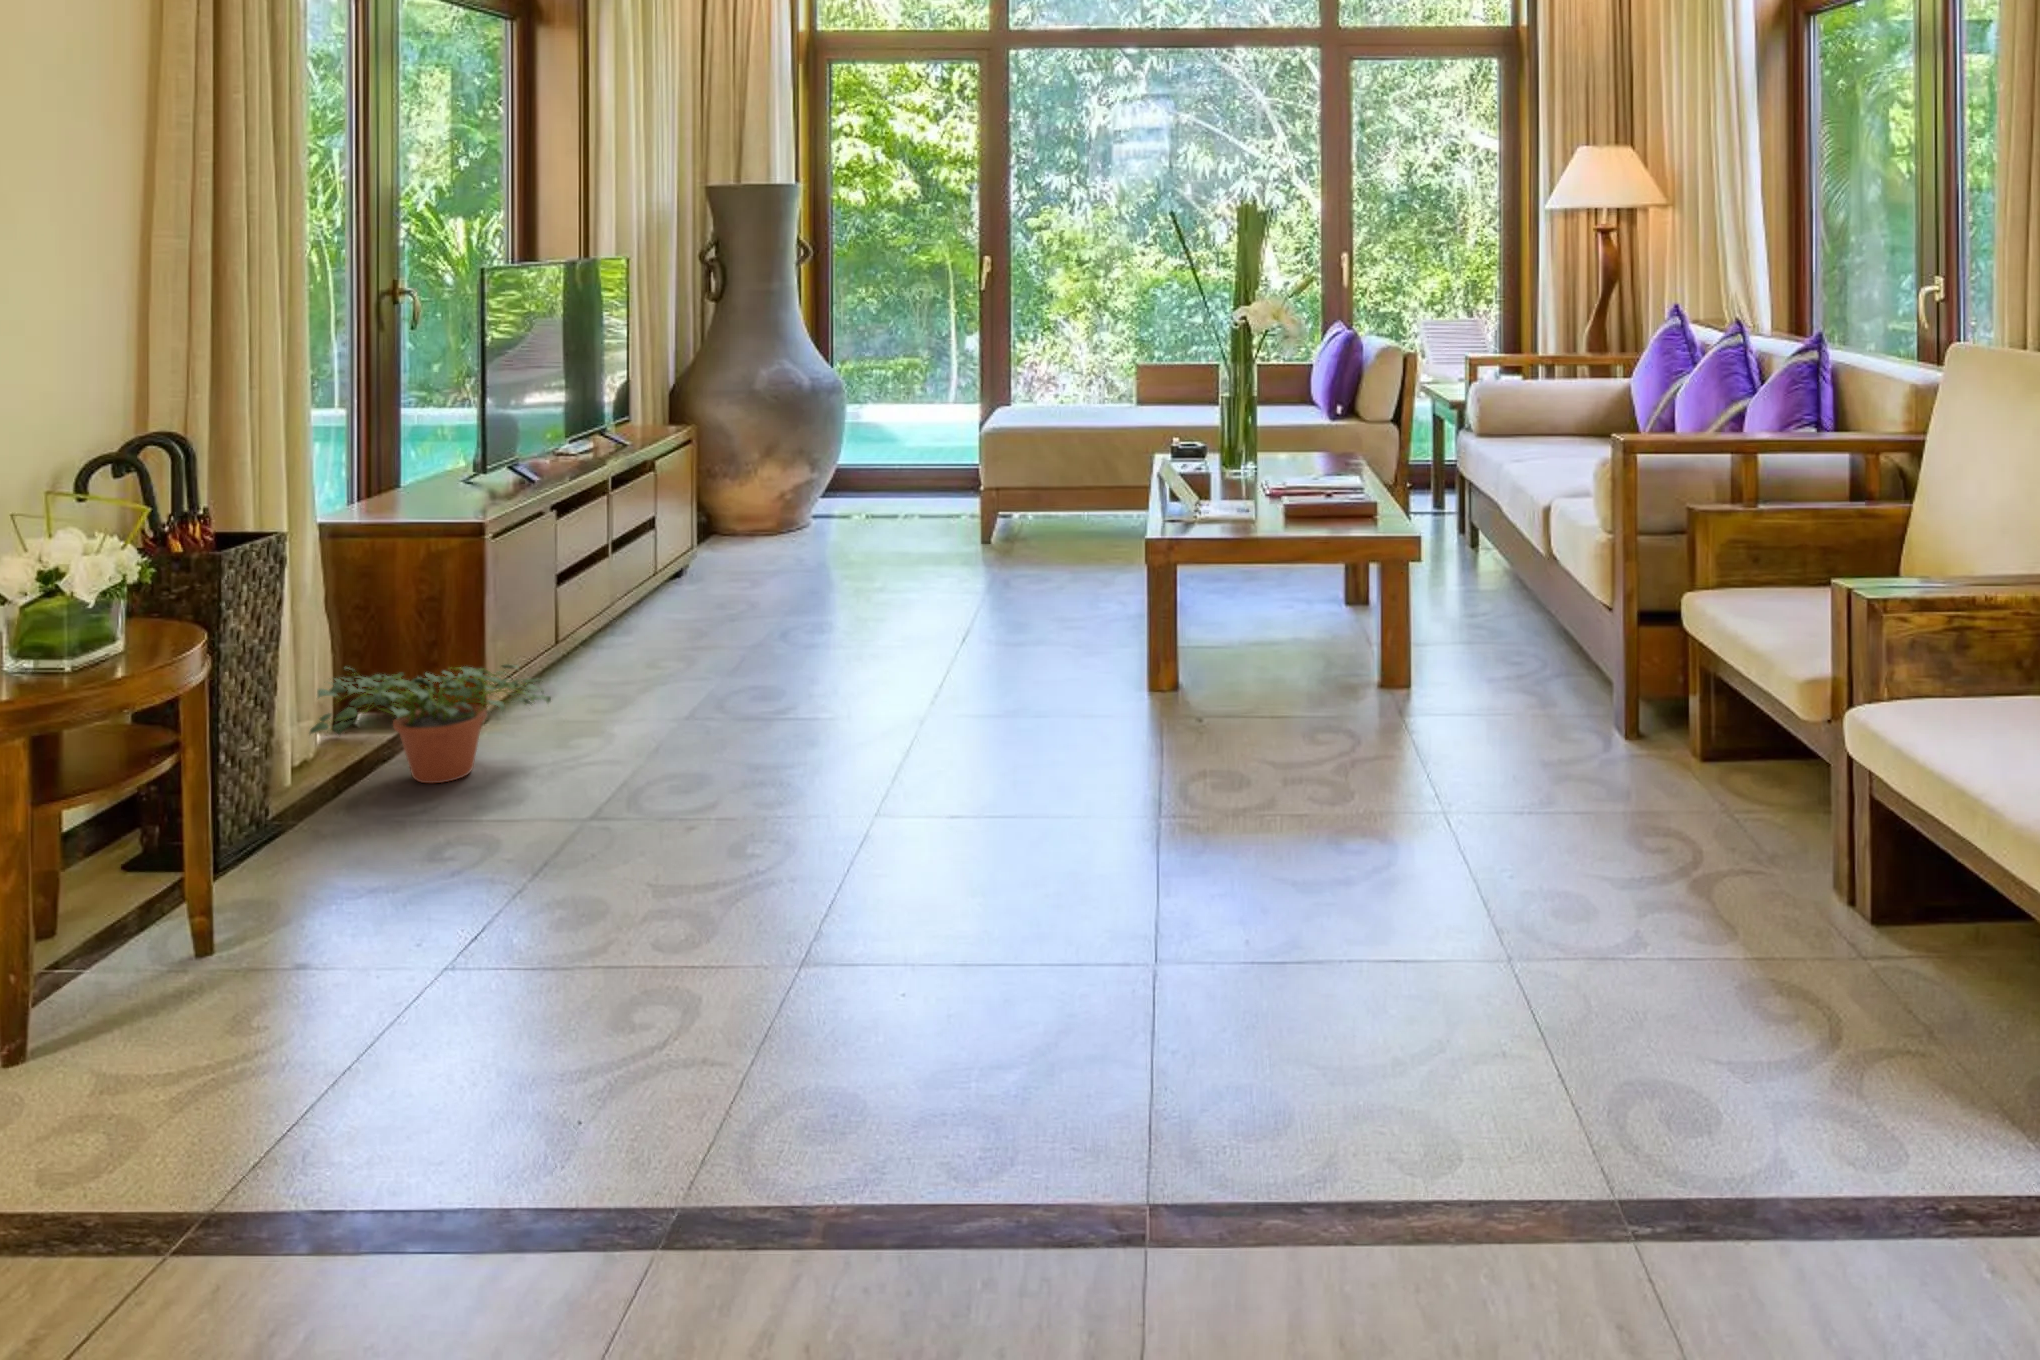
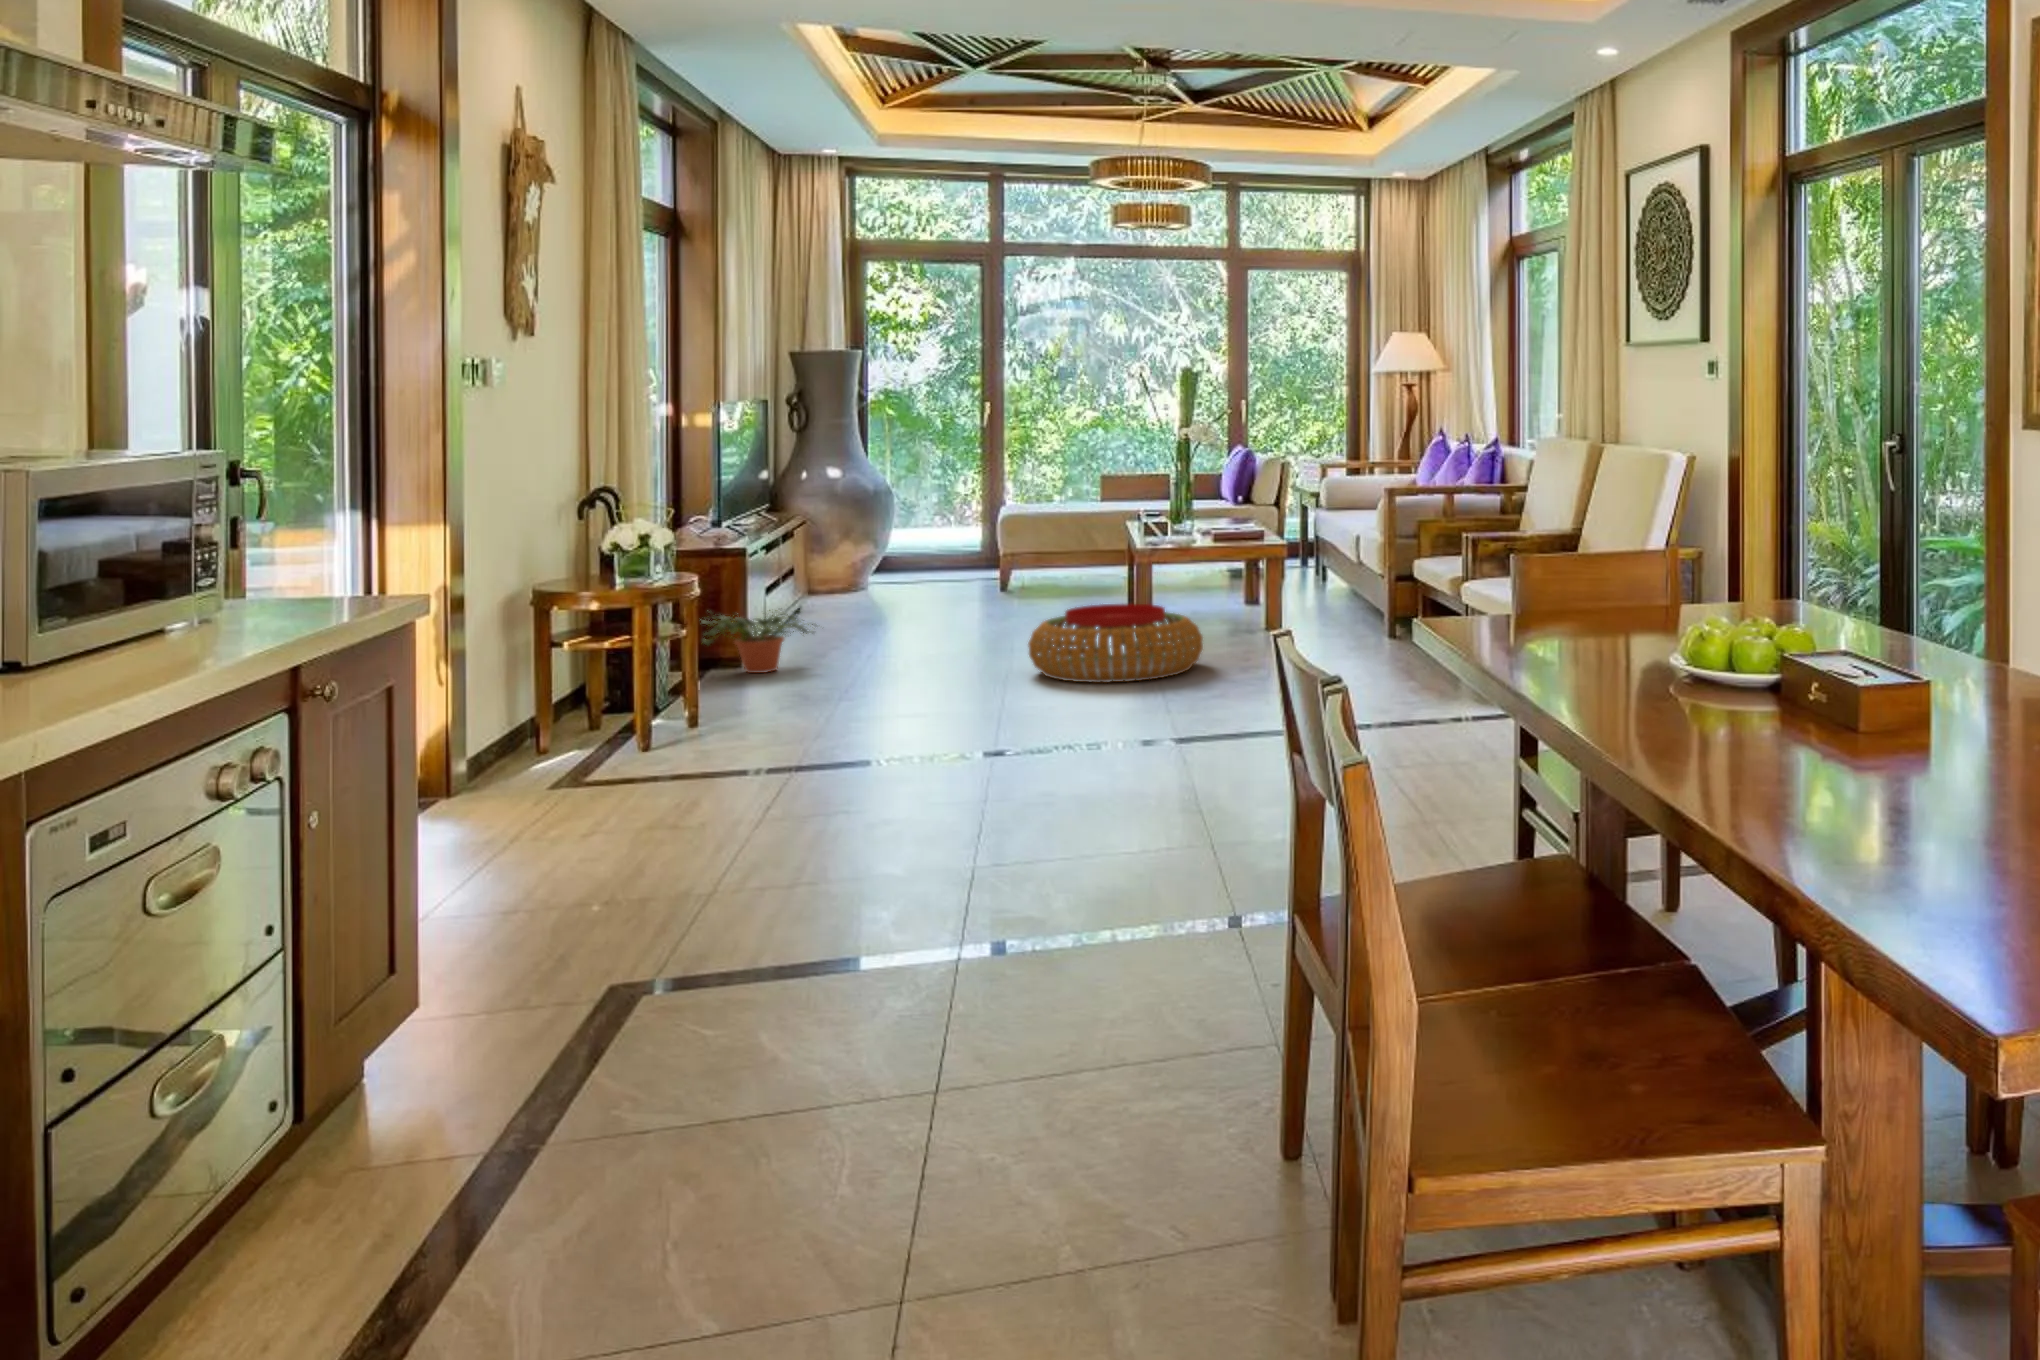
pouf: none [885,683,1243,897] -> present [1028,604,1203,683]

